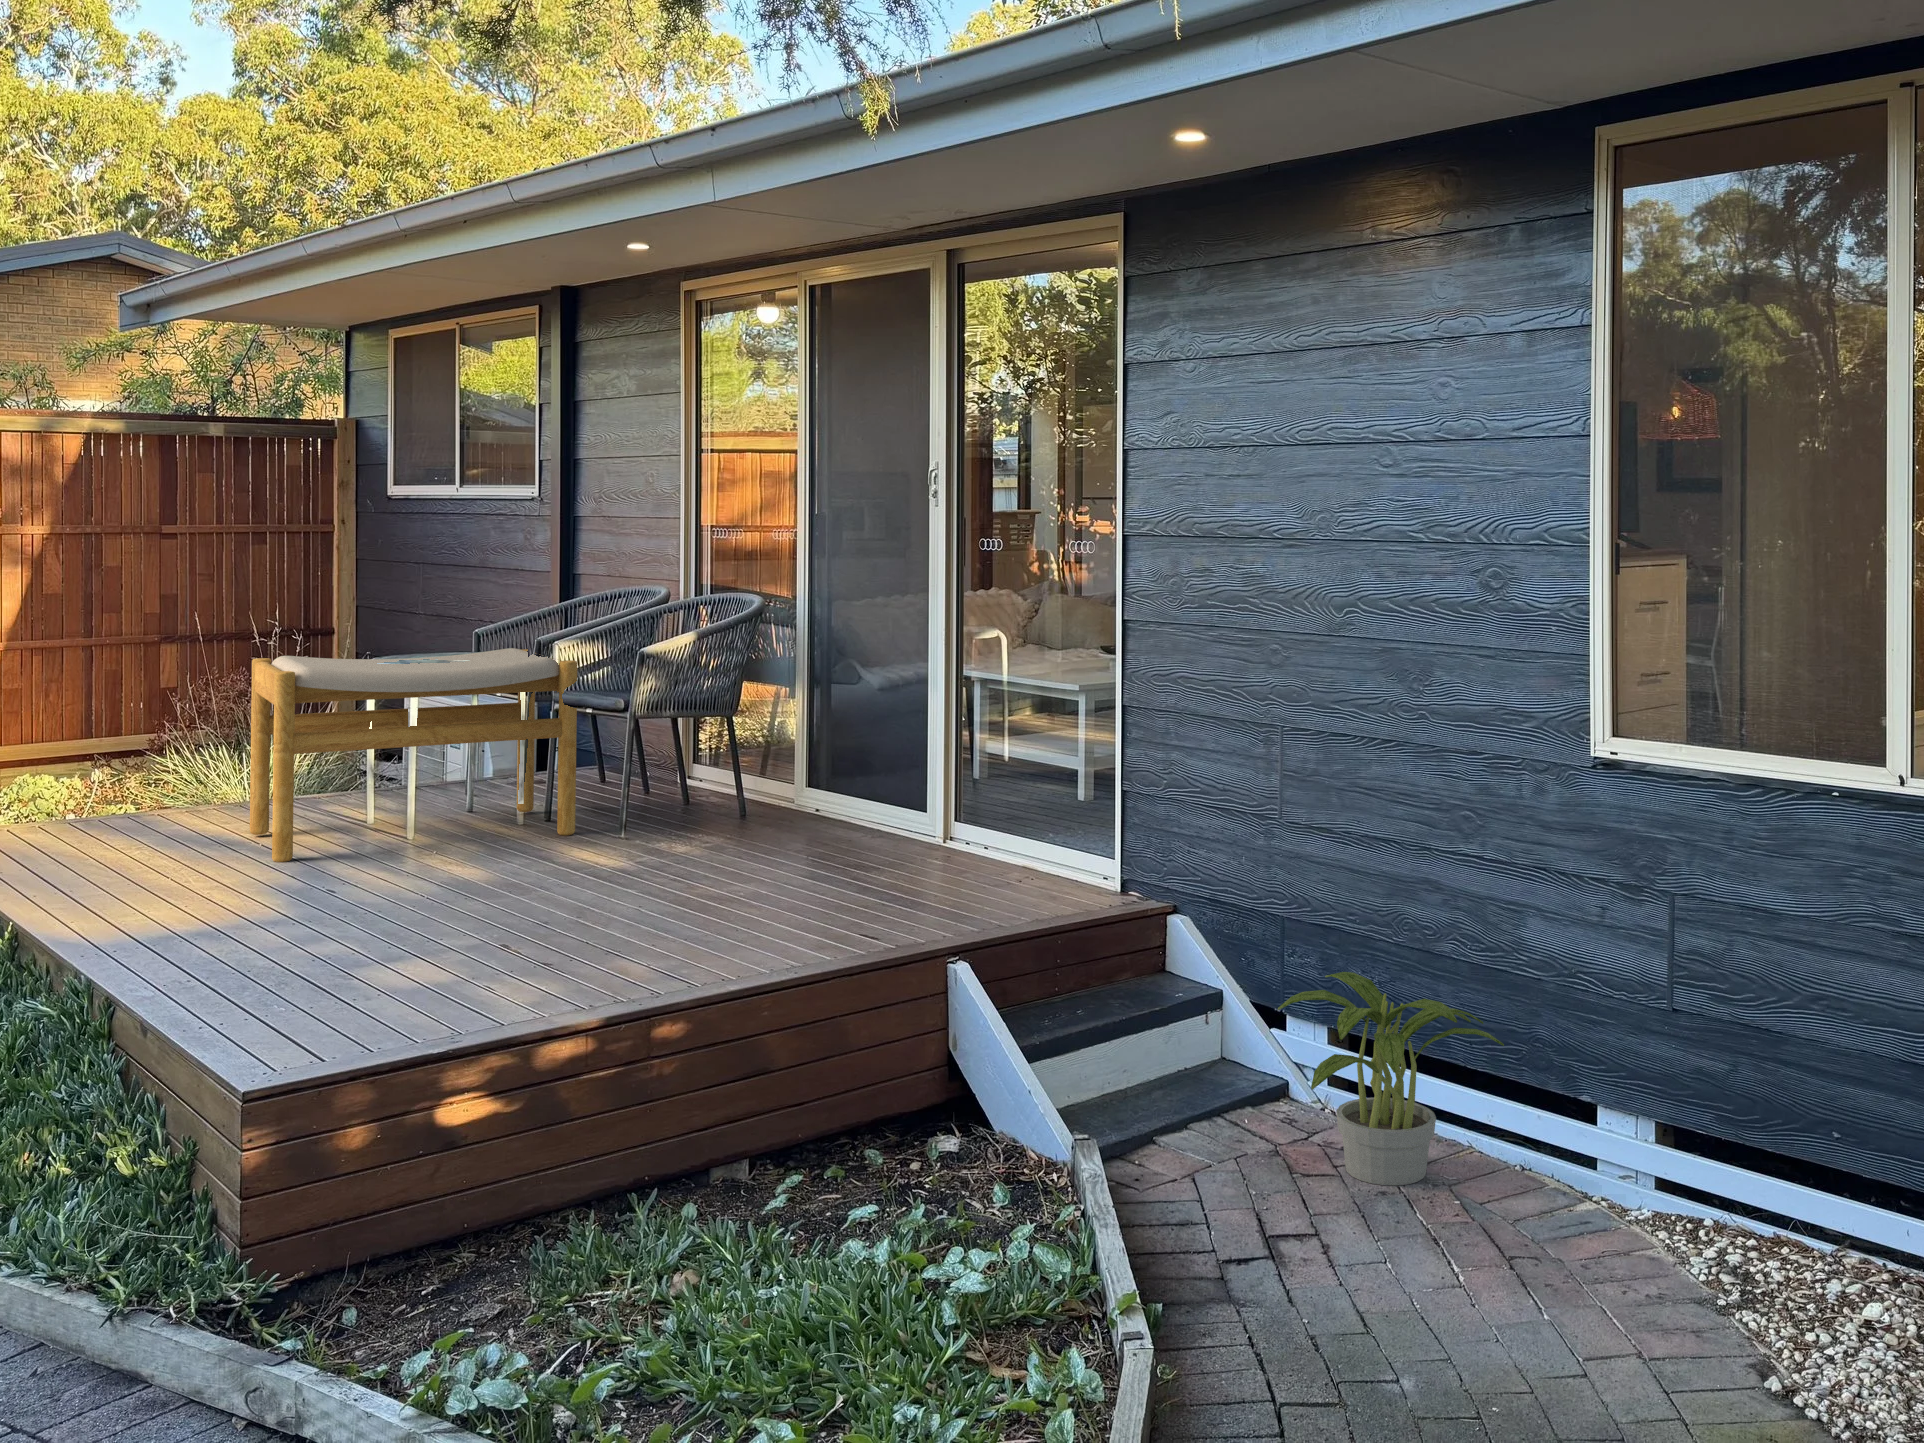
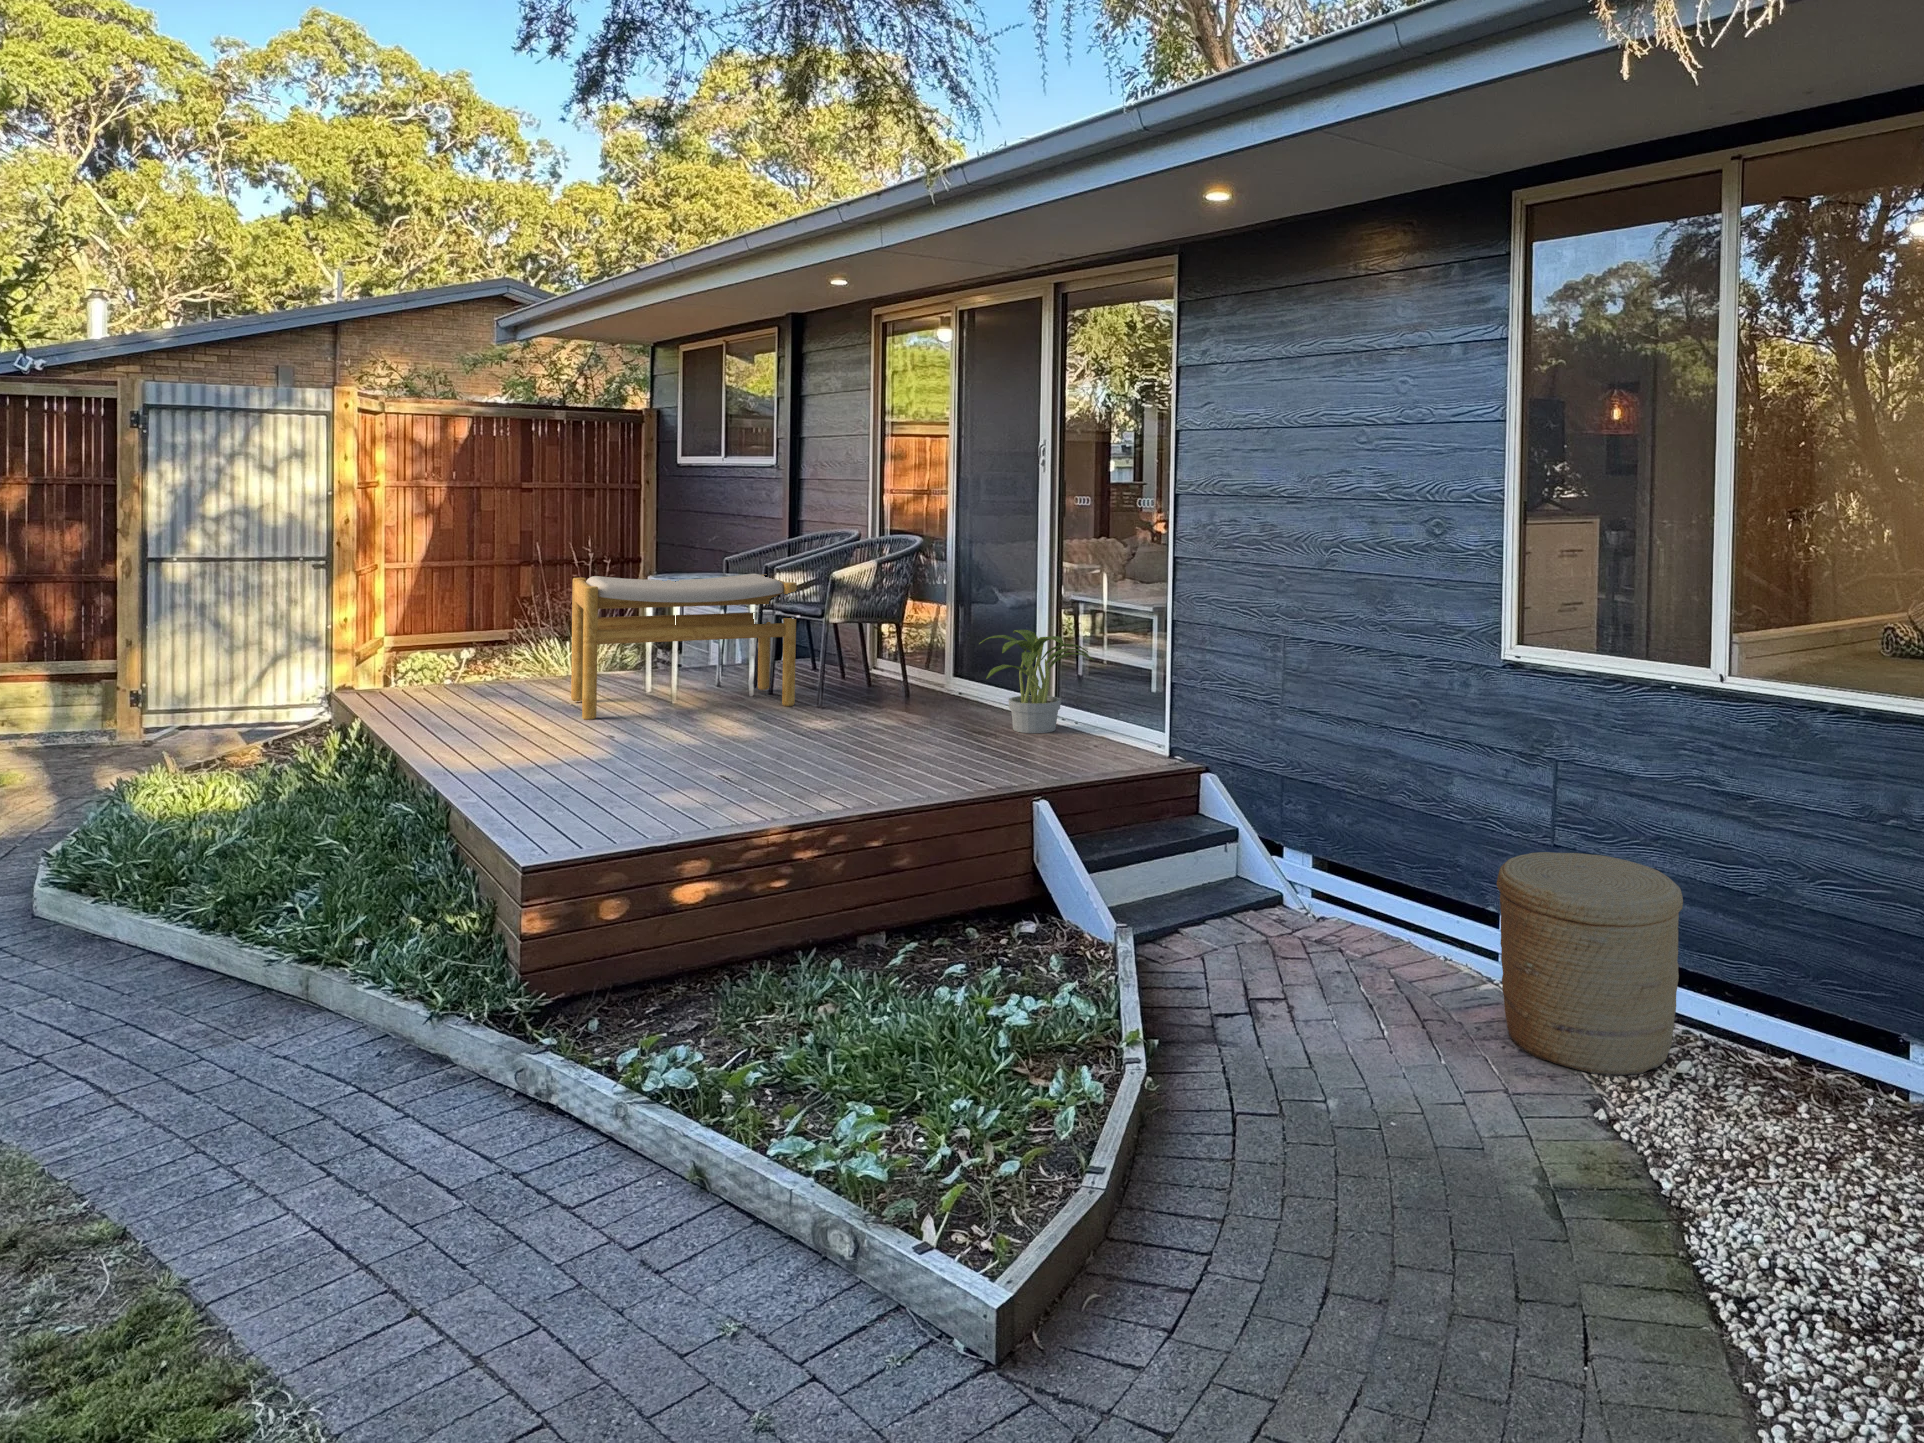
potted plant: present [1278,972,1504,1186] -> present [979,630,1094,733]
woven basket: none [1610,1021,1864,1327] -> present [1497,852,1683,1075]

